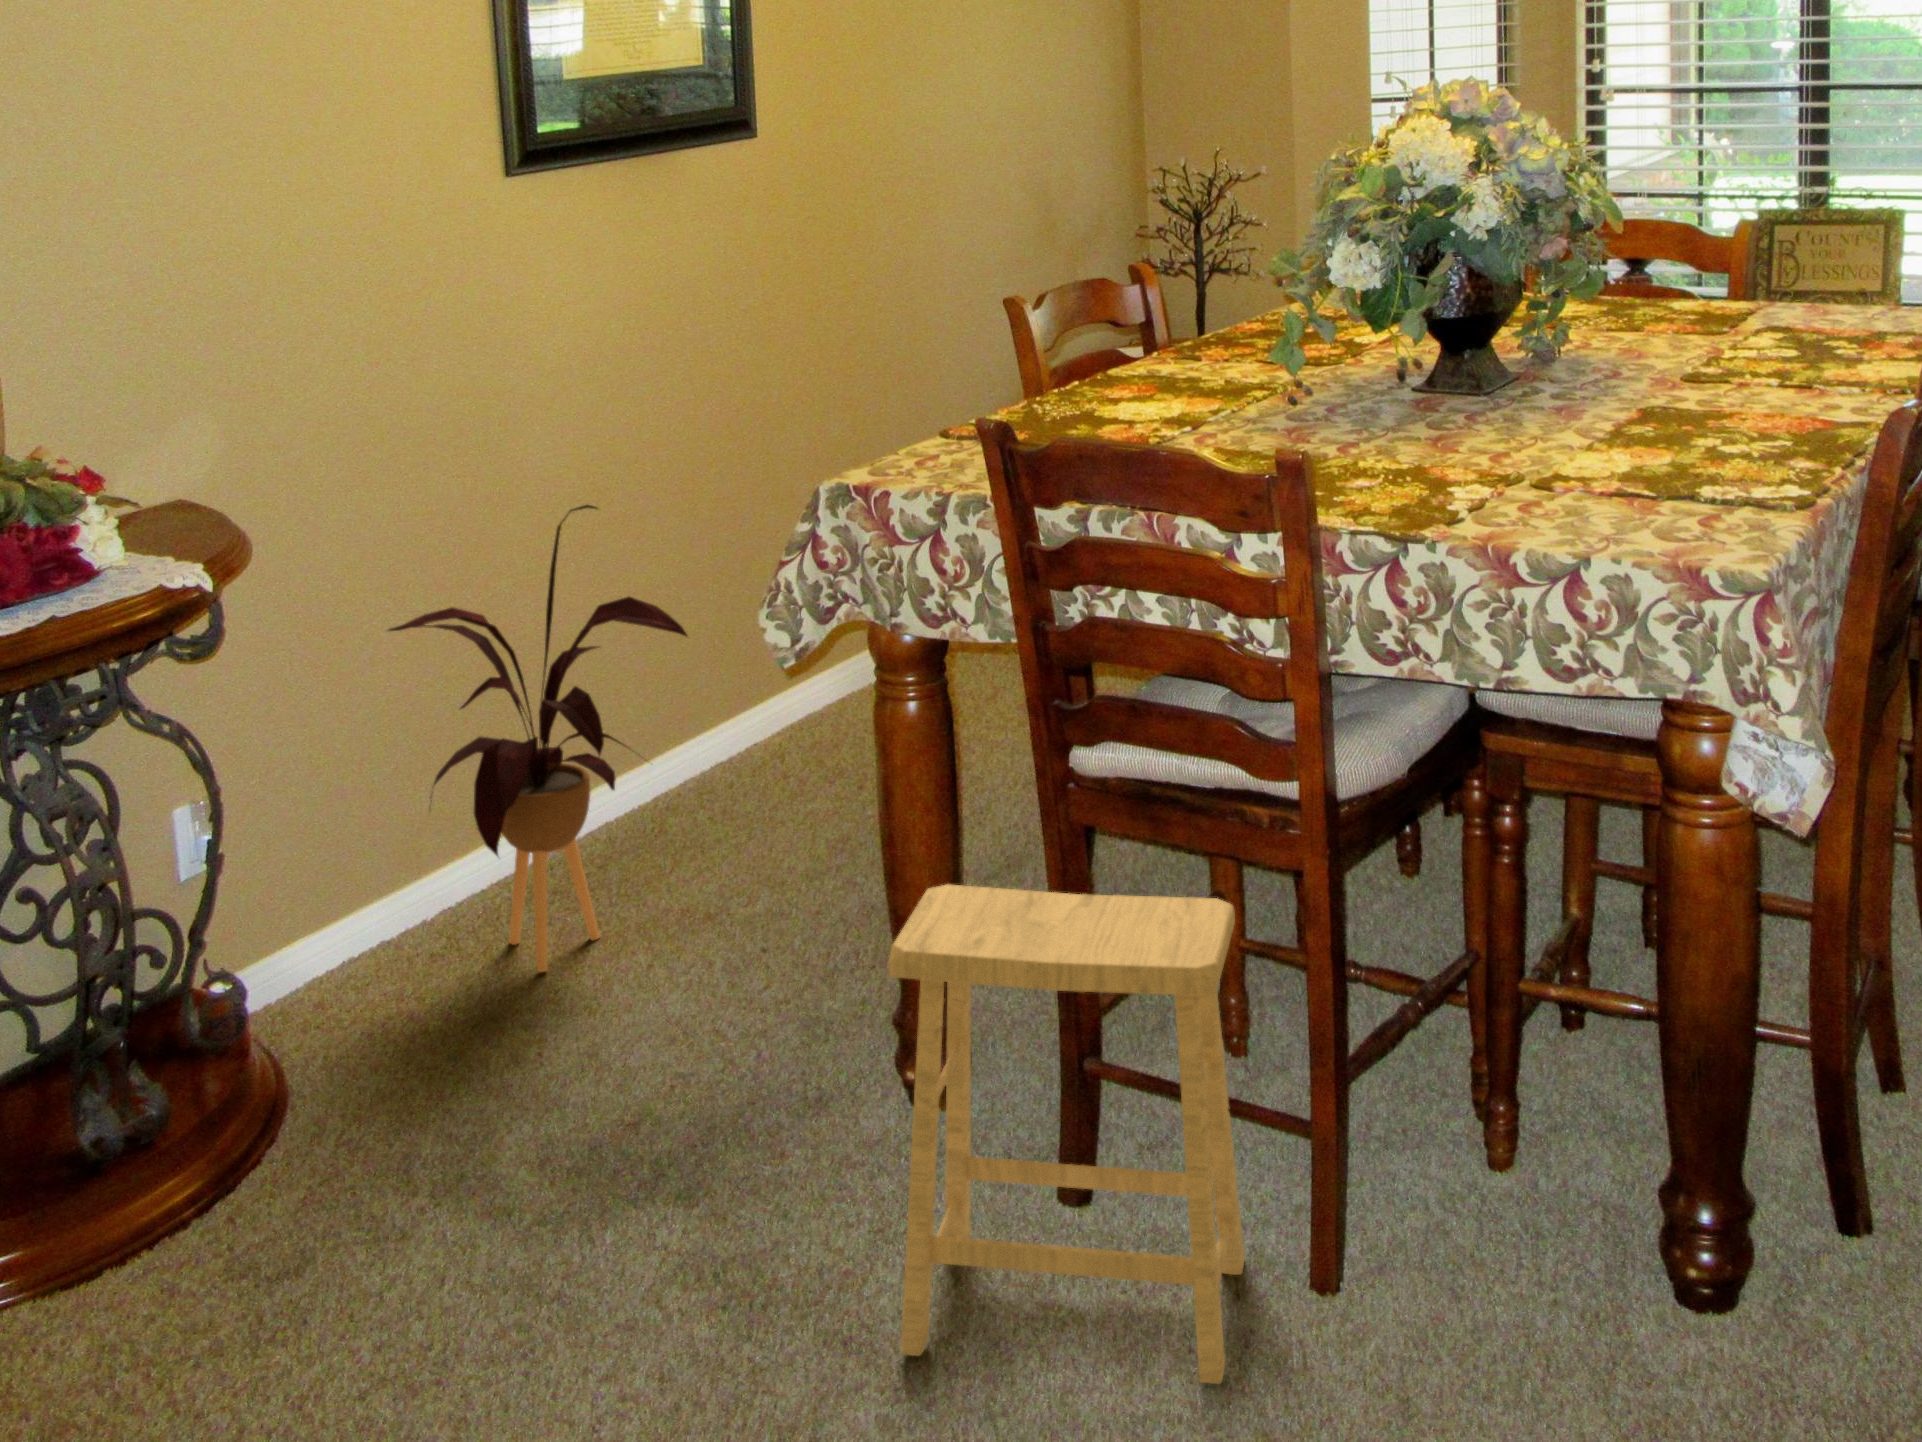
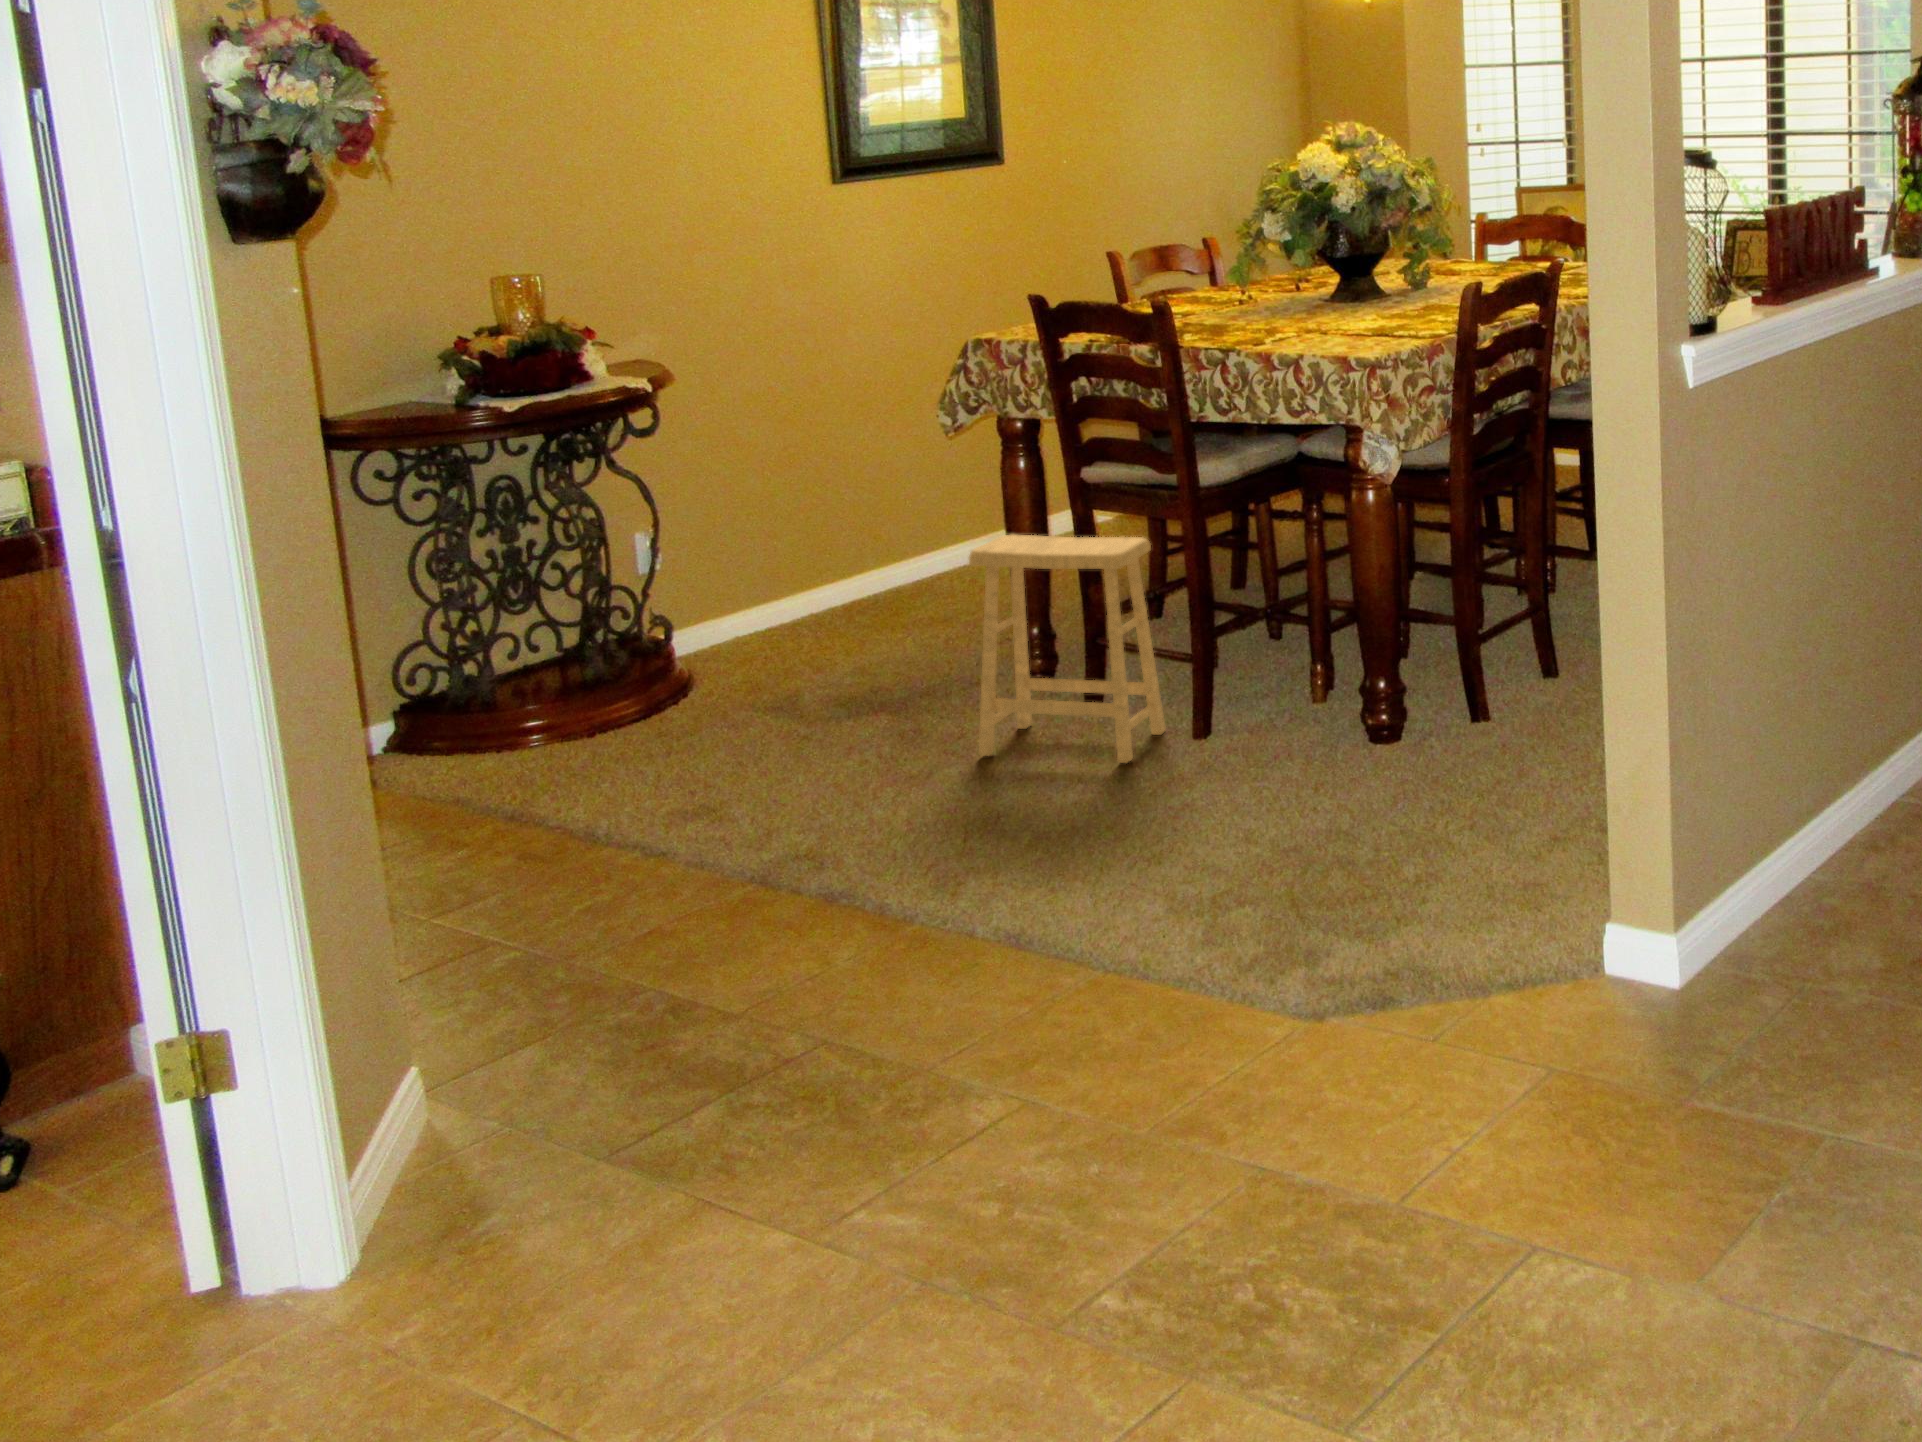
house plant: present [389,505,687,972] -> none [751,372,922,641]

